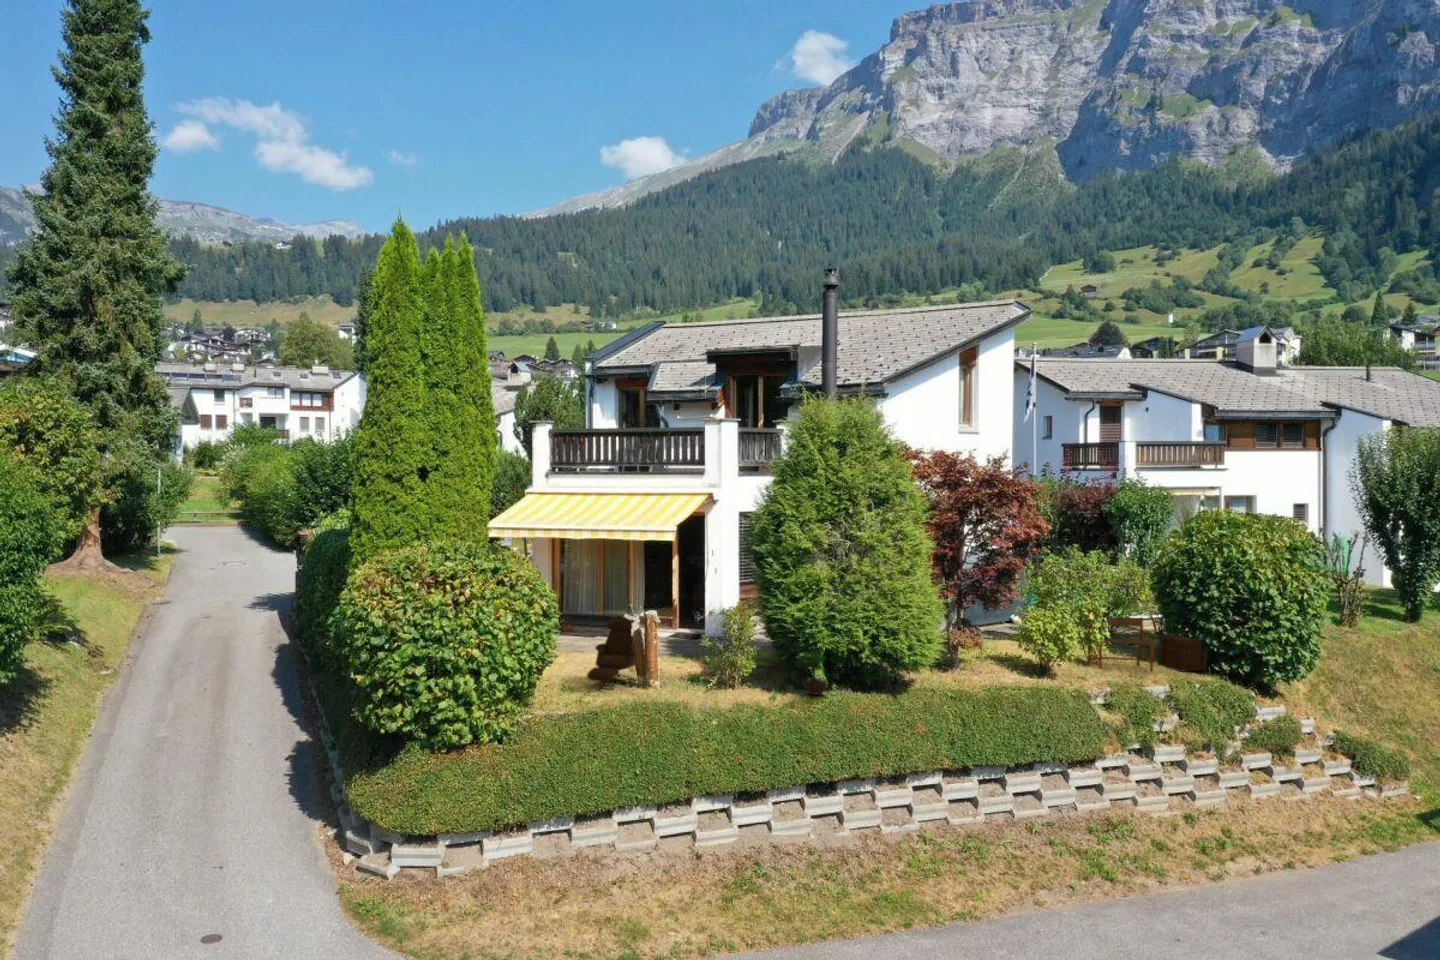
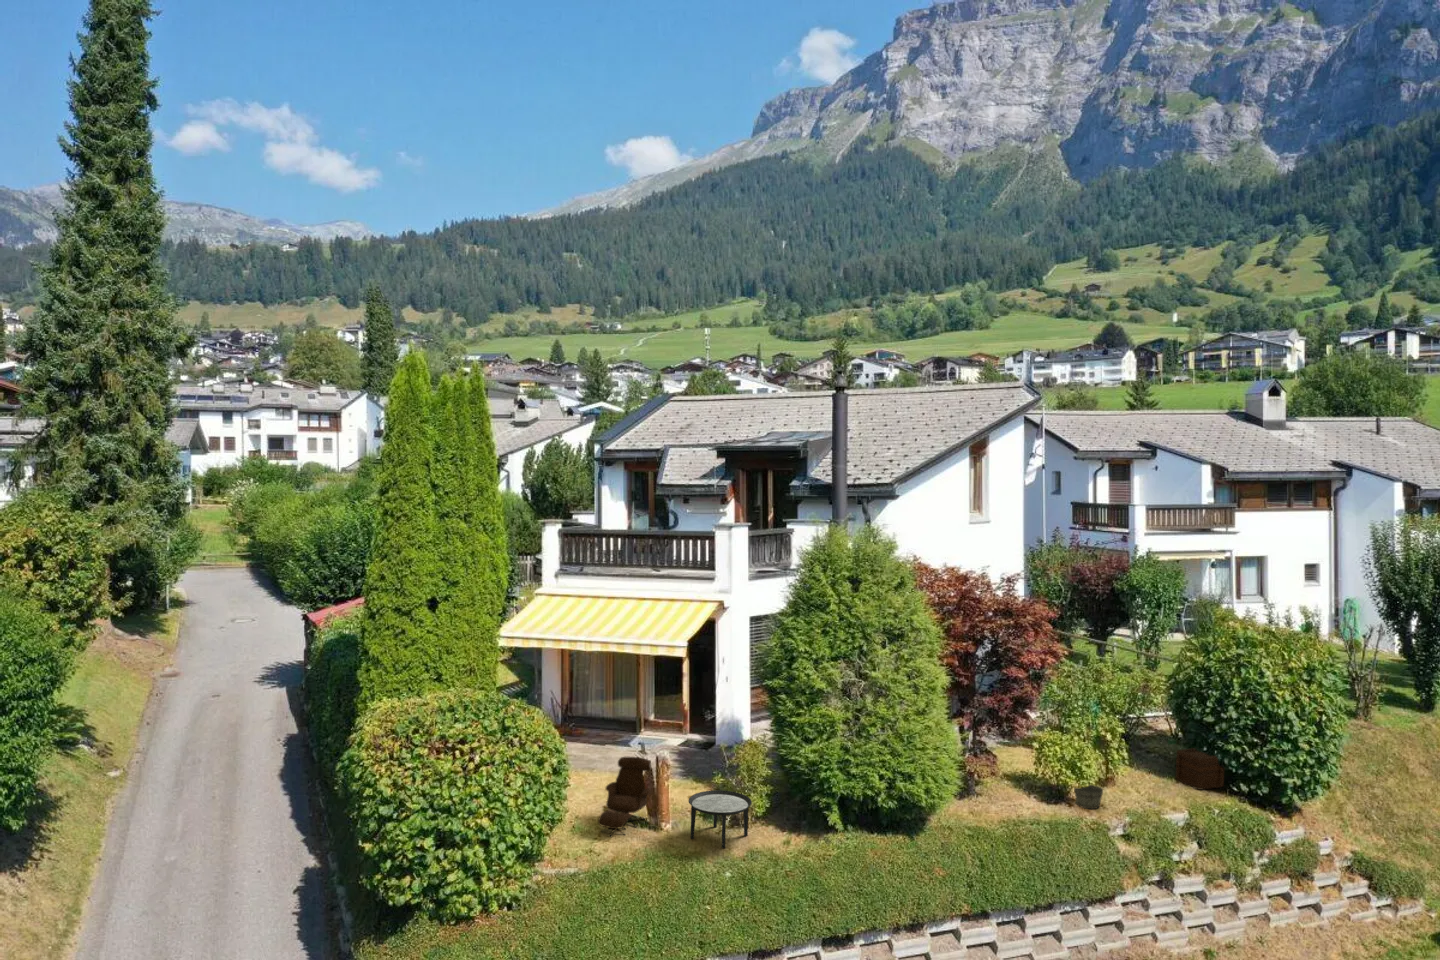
bench: present [1094,617,1154,672] -> none [1106,734,1170,793]
round table: none [677,649,739,699] -> present [689,790,752,848]
potted tree: present [802,651,827,695] -> none [812,791,841,841]
wooden bucket: none [1058,654,1087,680] -> present [1074,784,1103,809]

